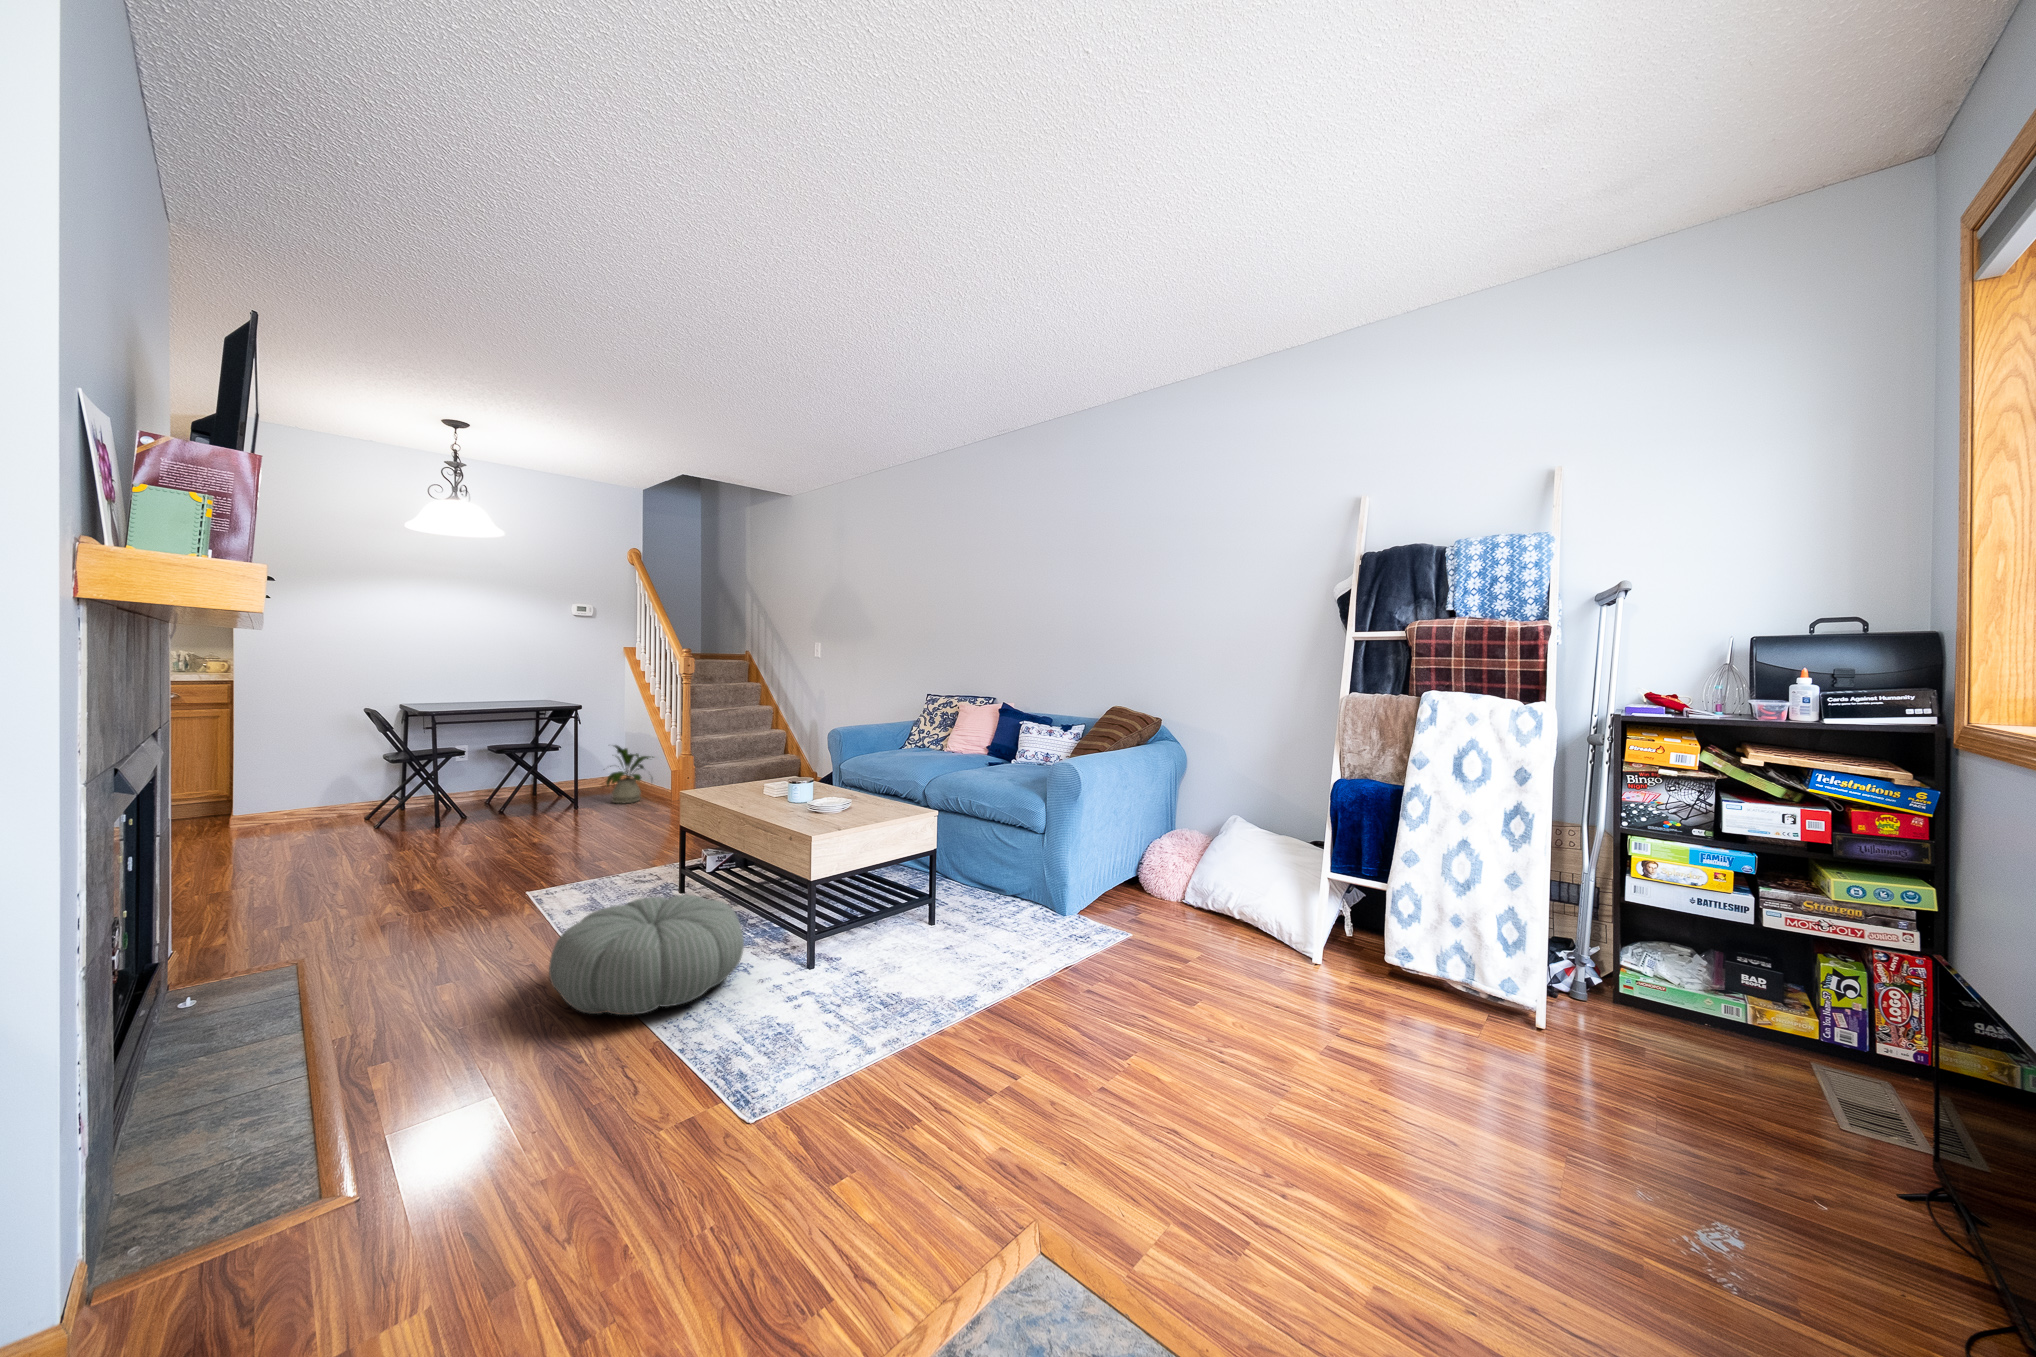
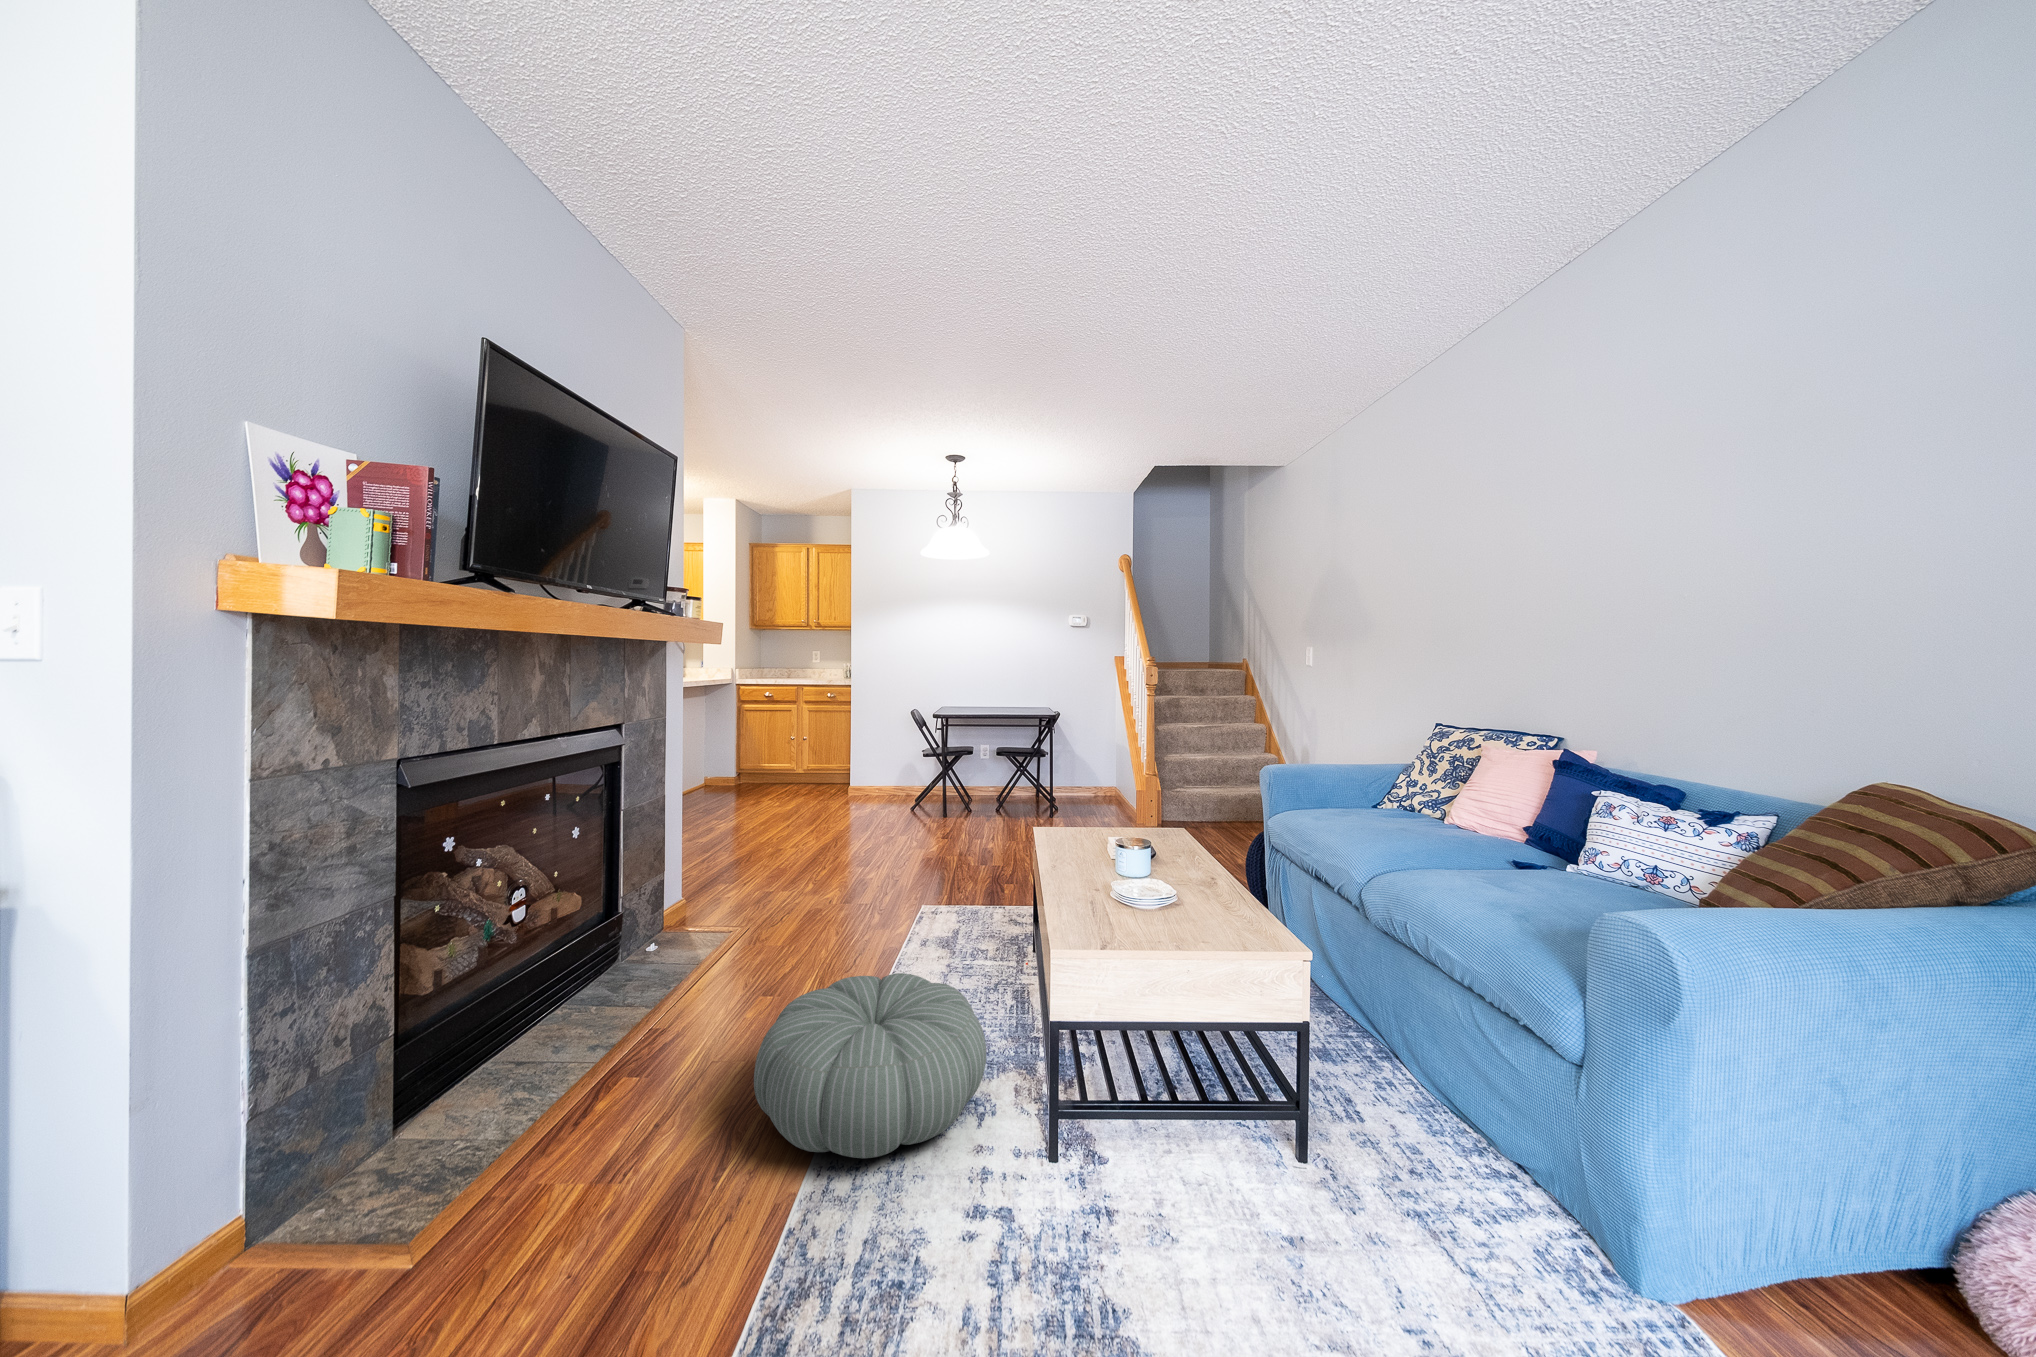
house plant: present [606,745,653,804] -> none [1076,757,1133,820]

